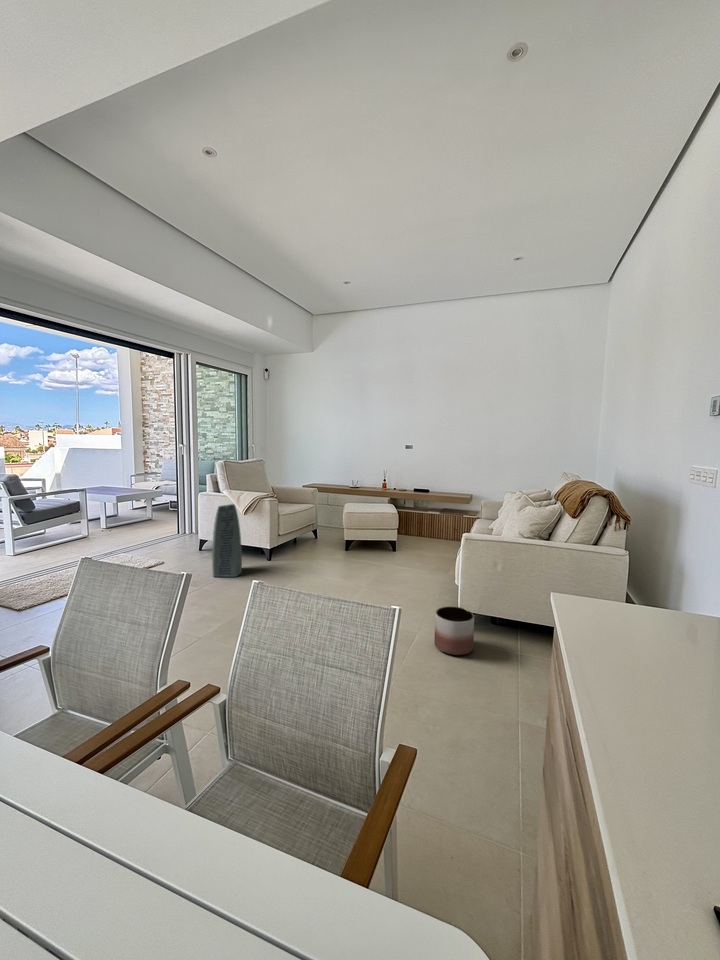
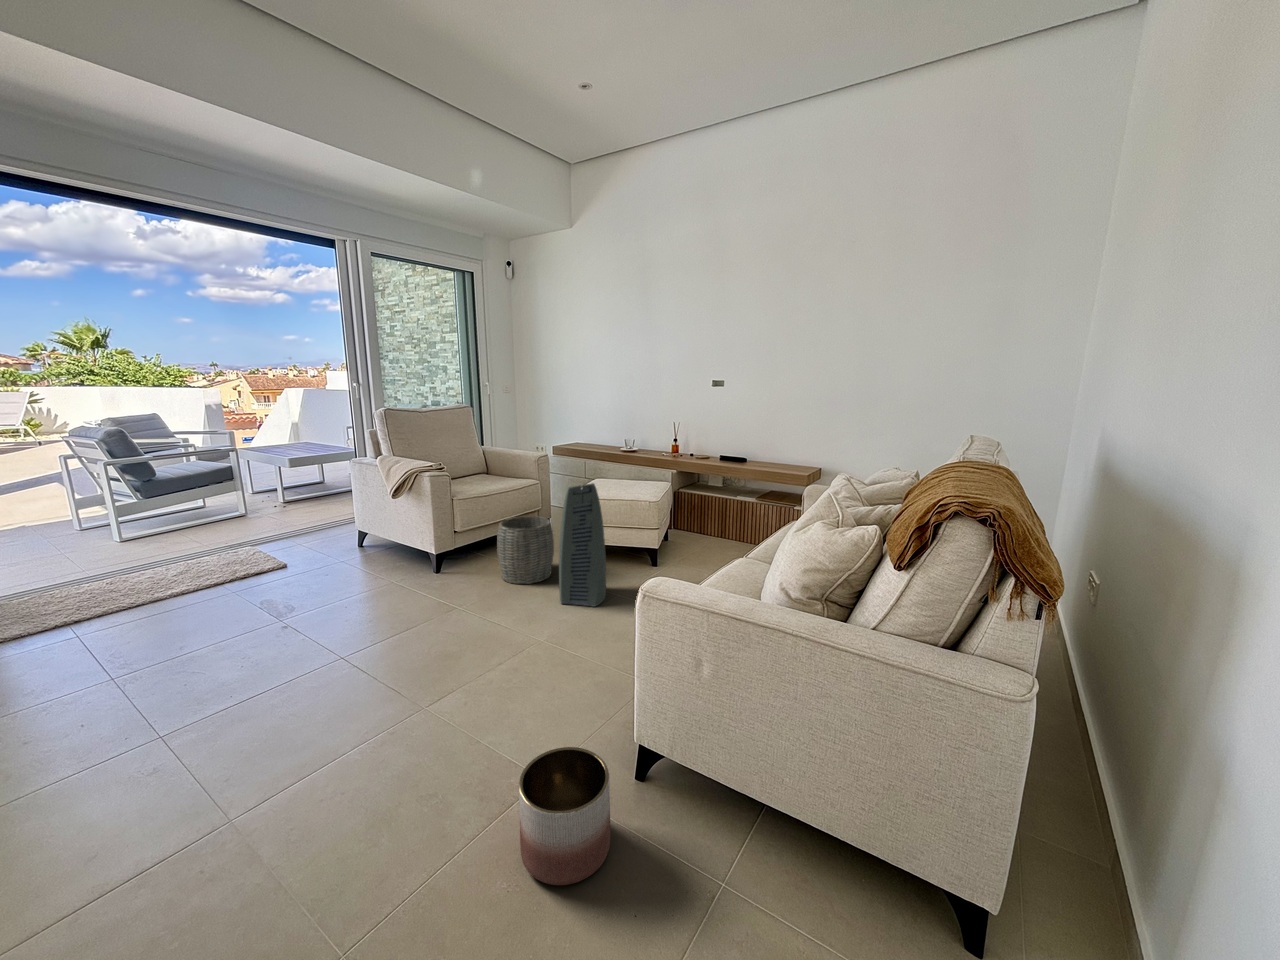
air purifier: present [212,504,242,577] -> present [559,483,606,607]
woven basket: none [311,525,344,564] -> present [497,516,554,584]

